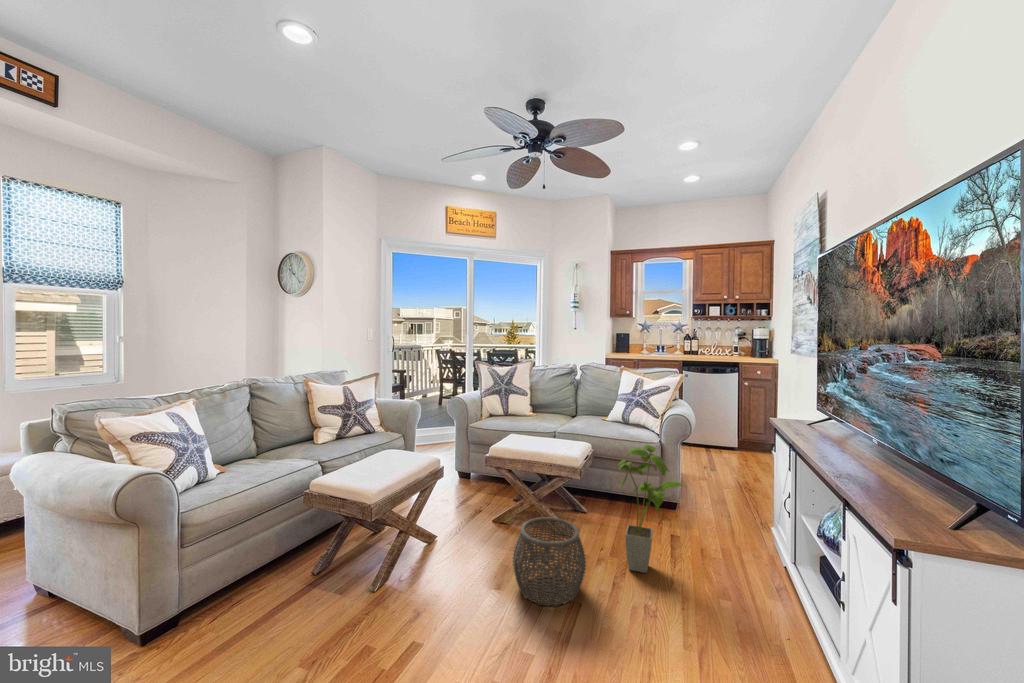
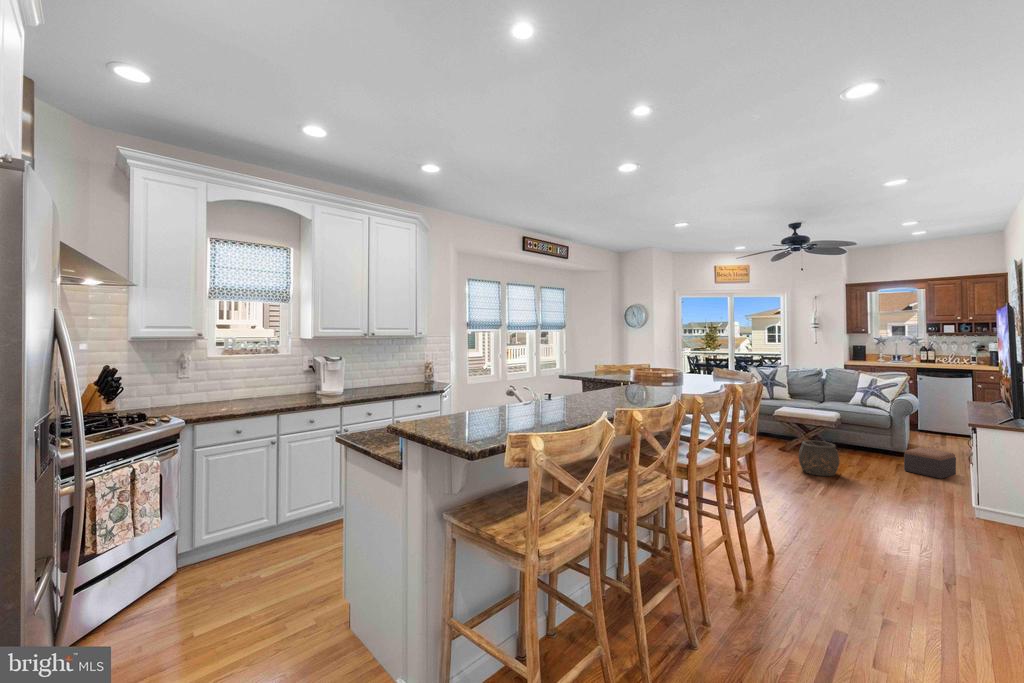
house plant: present [618,445,684,573] -> none [857,408,902,474]
footstool: none [684,501,756,570] -> present [904,447,956,479]

